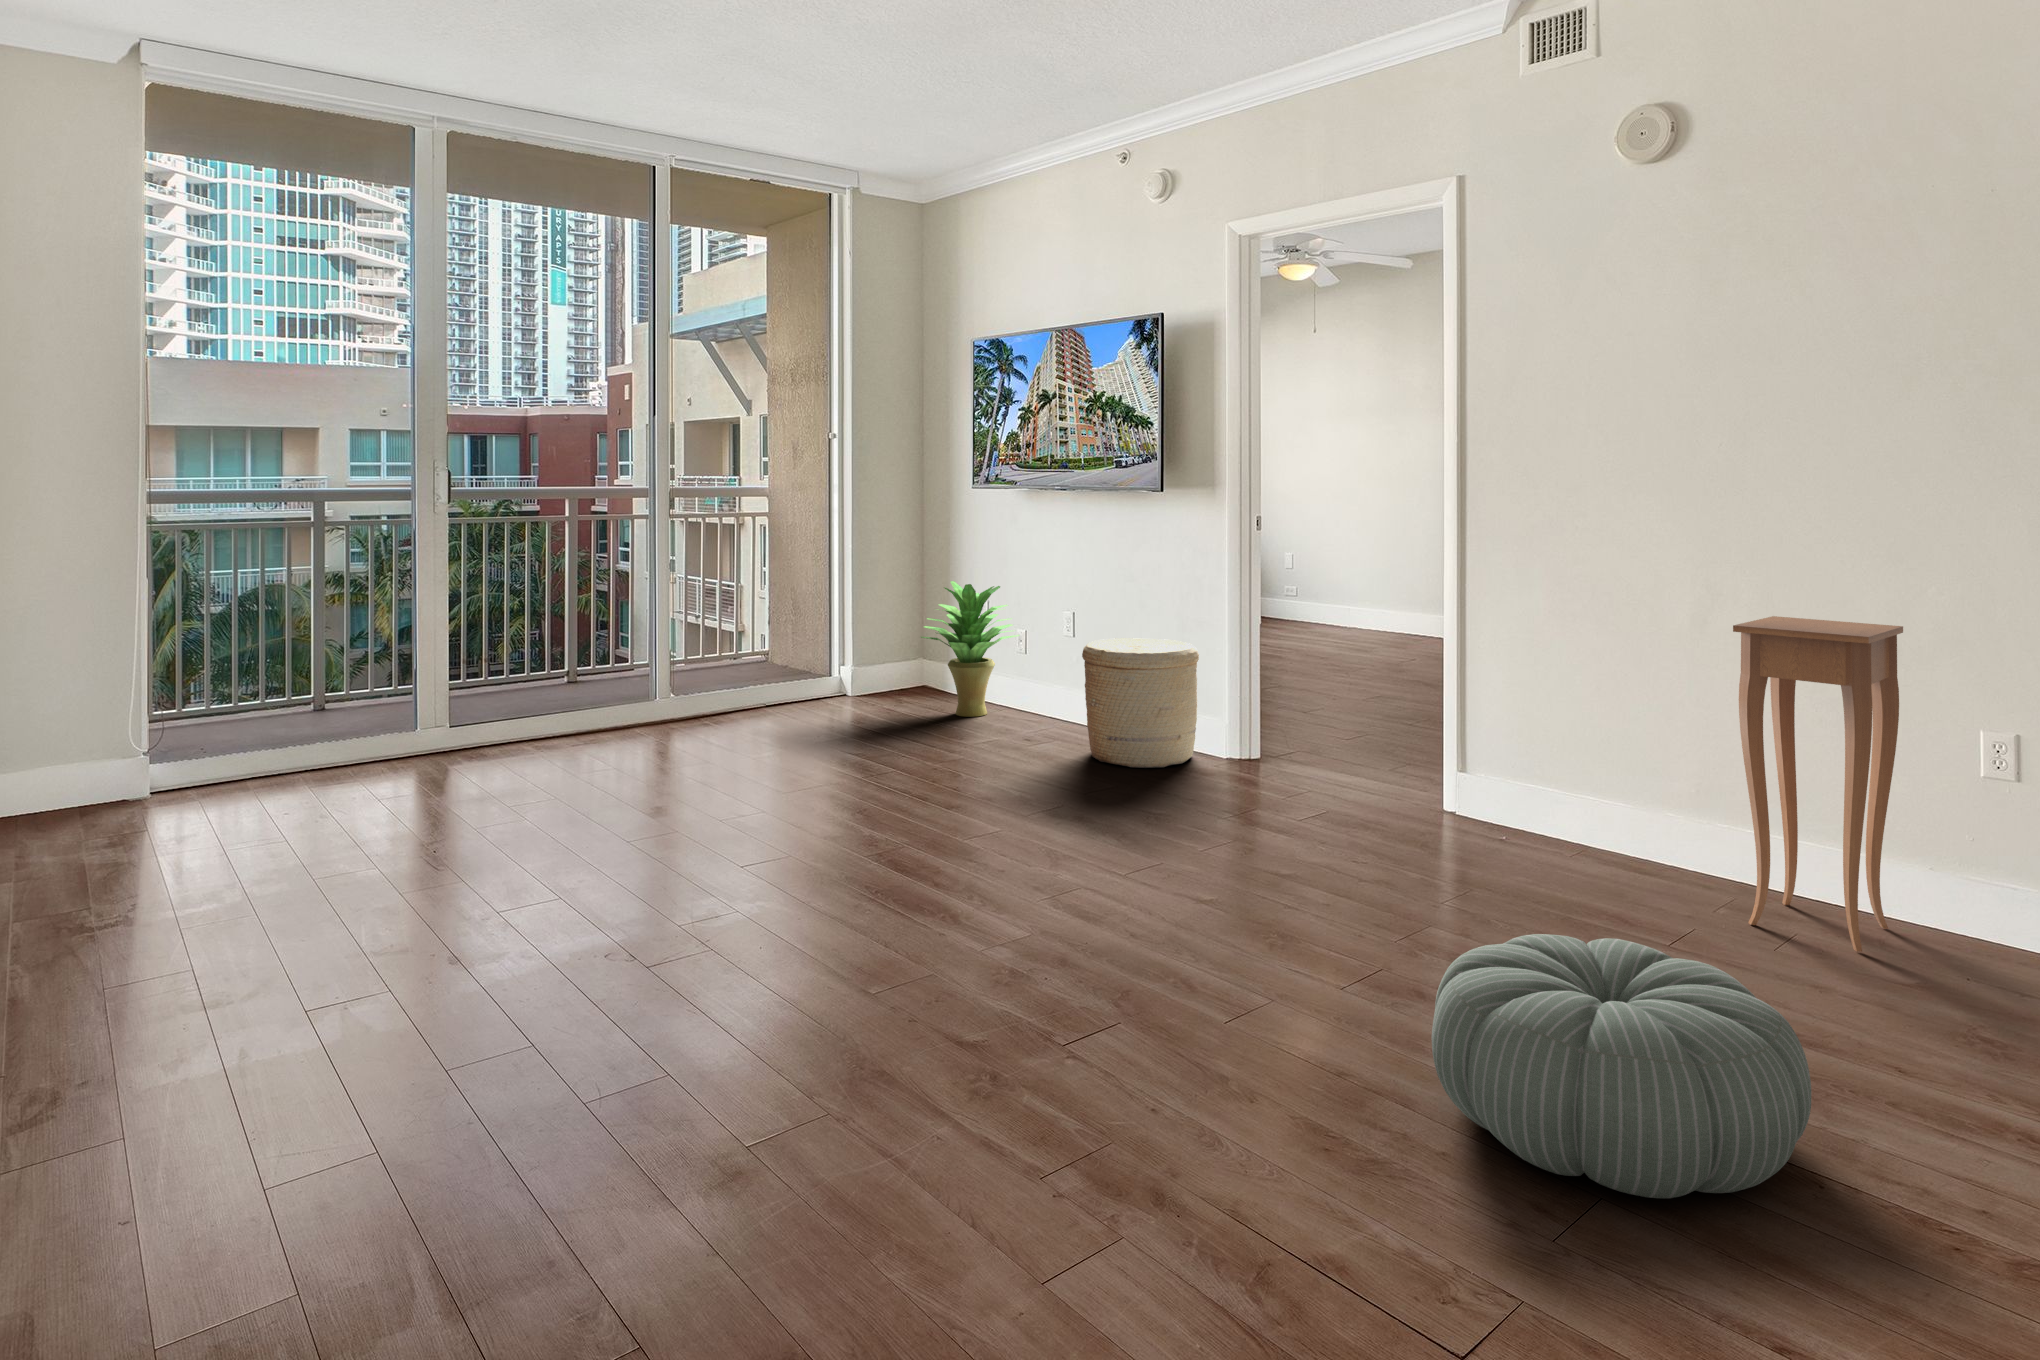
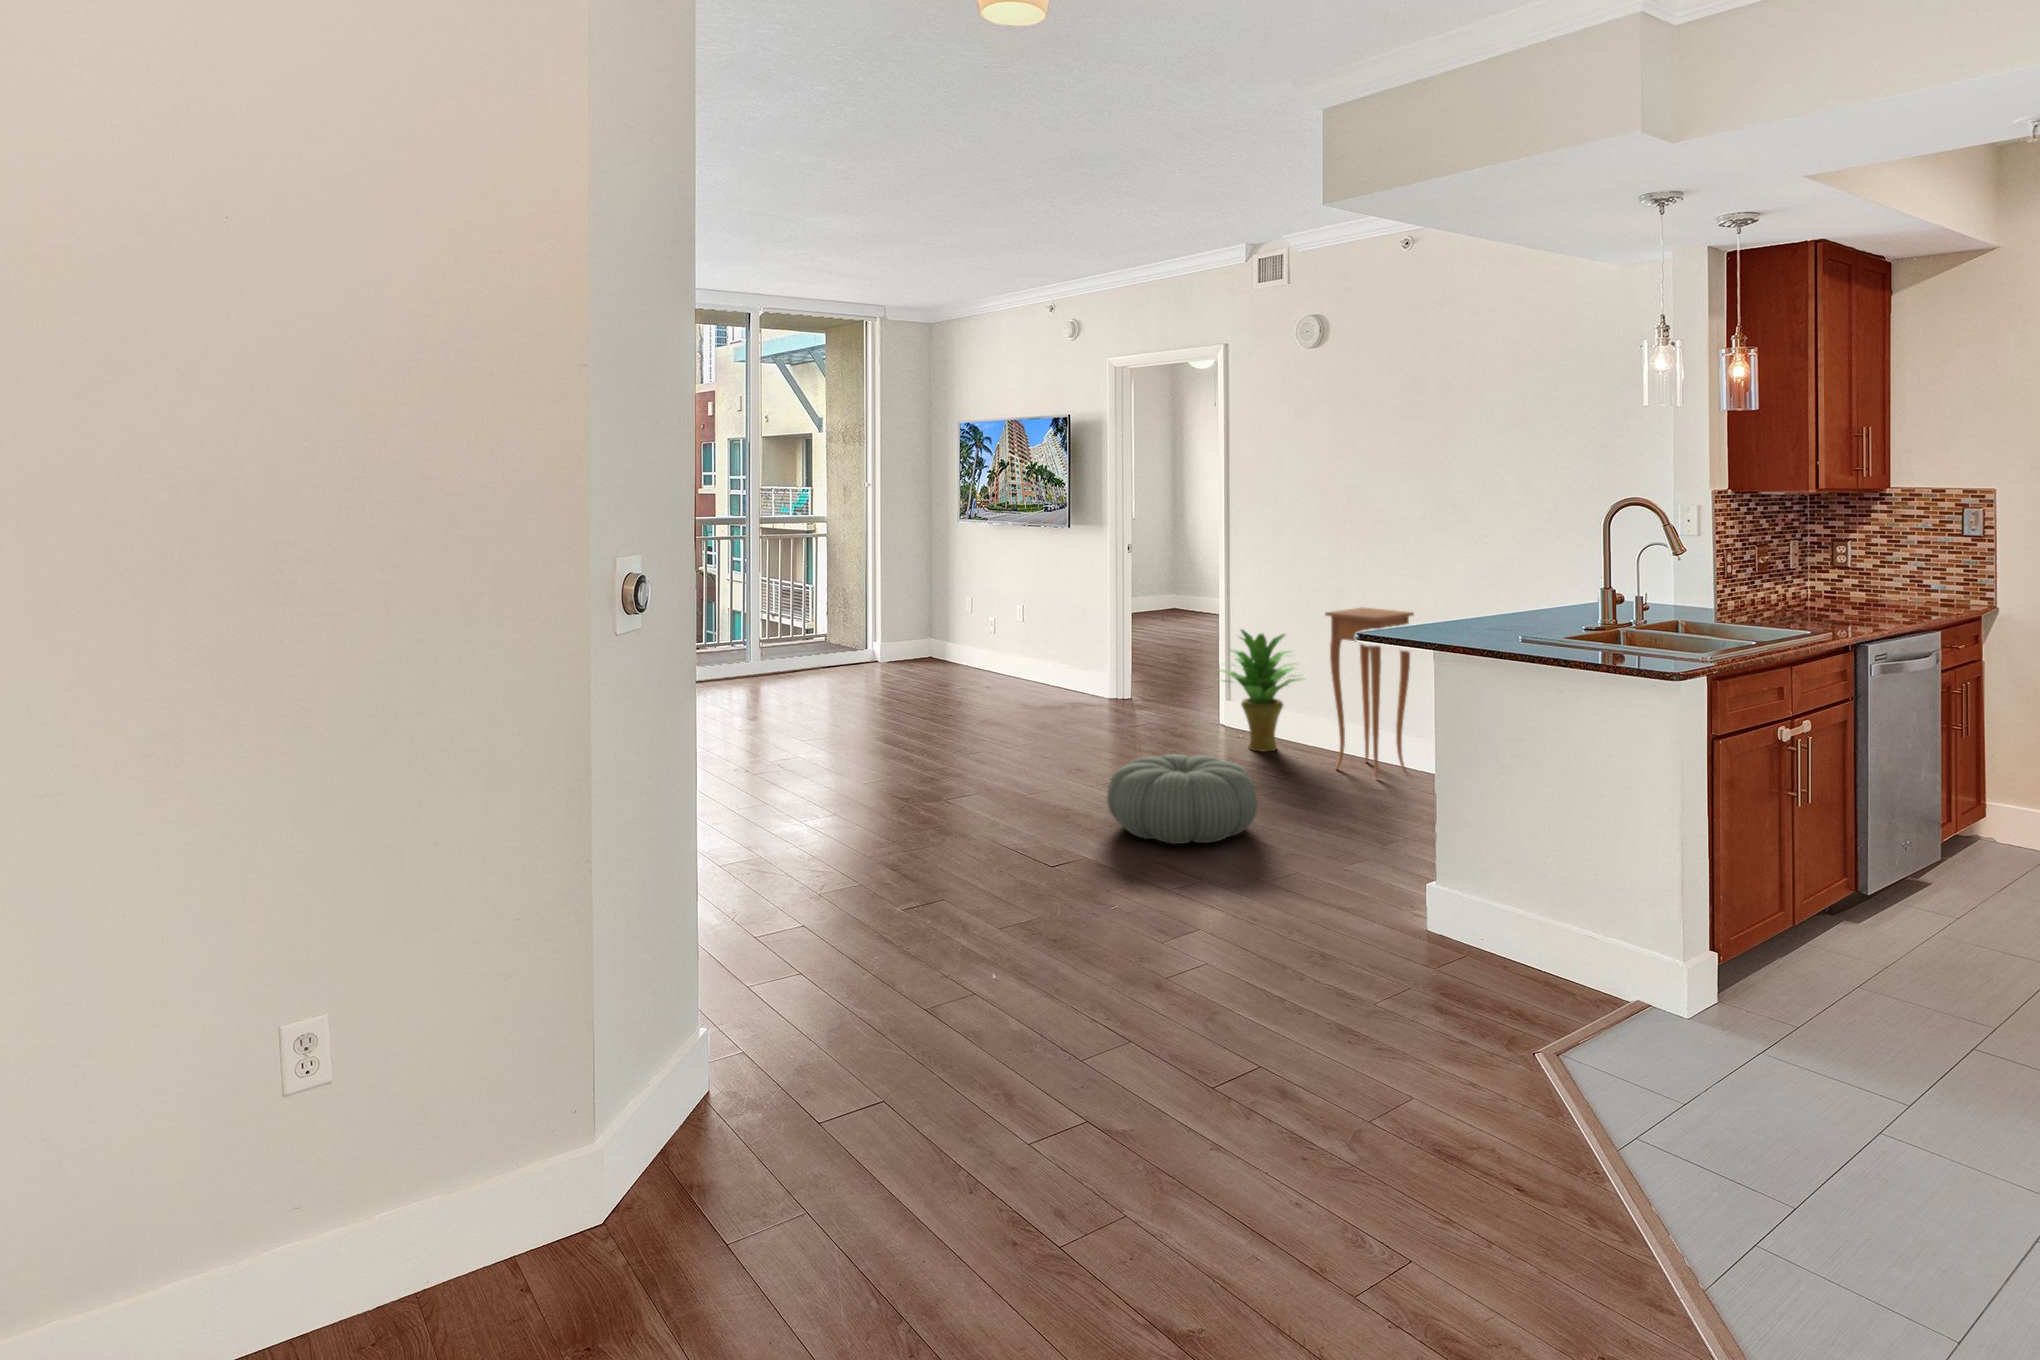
potted plant: present [921,581,1019,717] -> present [1220,630,1303,752]
woven basket: present [1082,638,1199,768] -> none [1020,623,1093,702]

